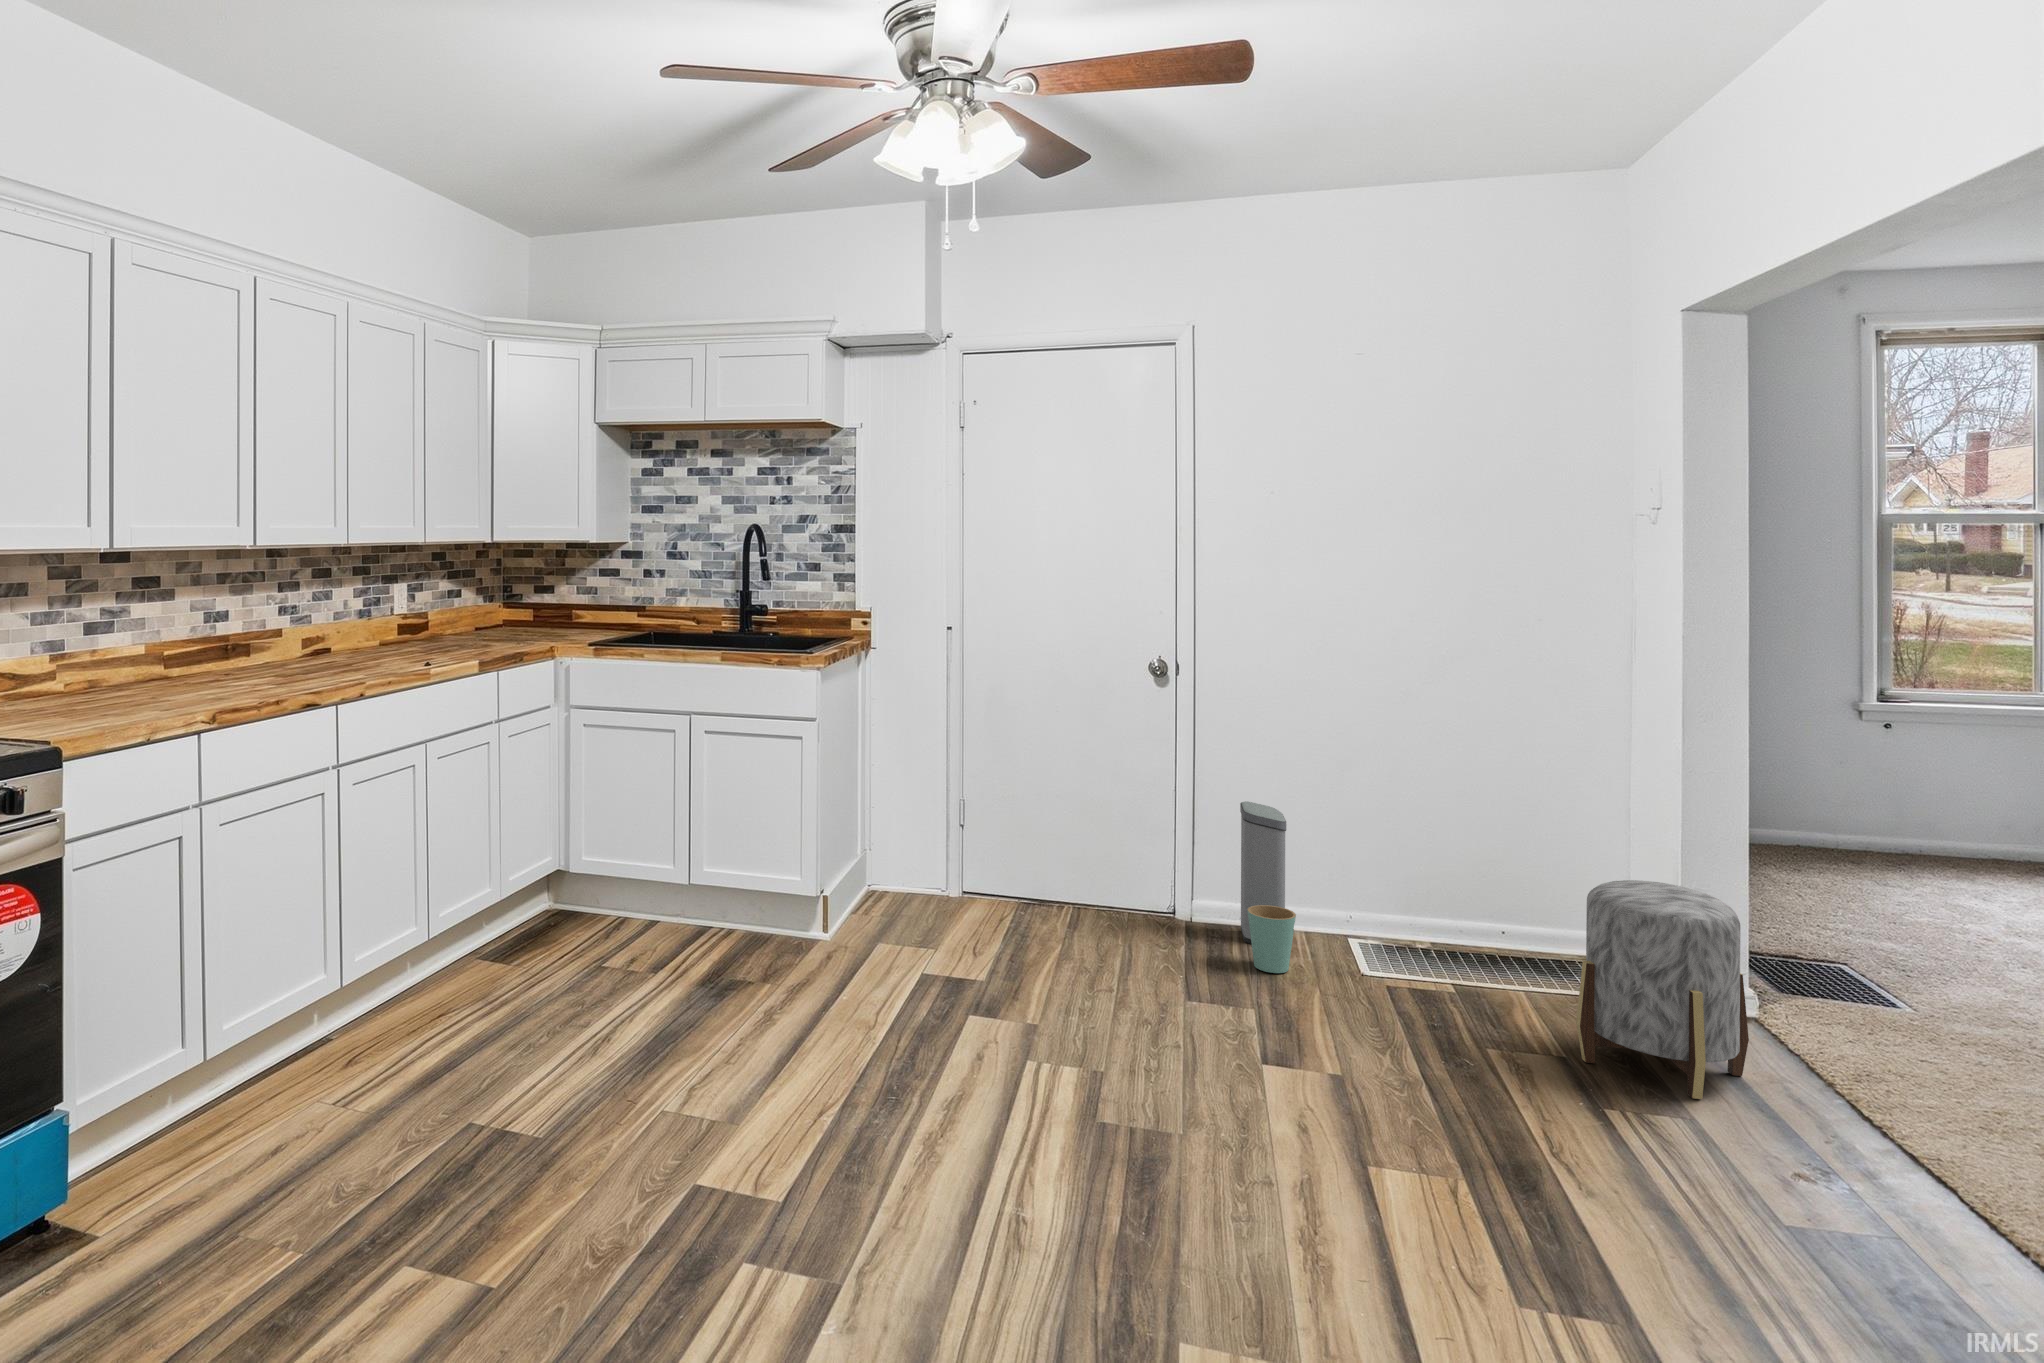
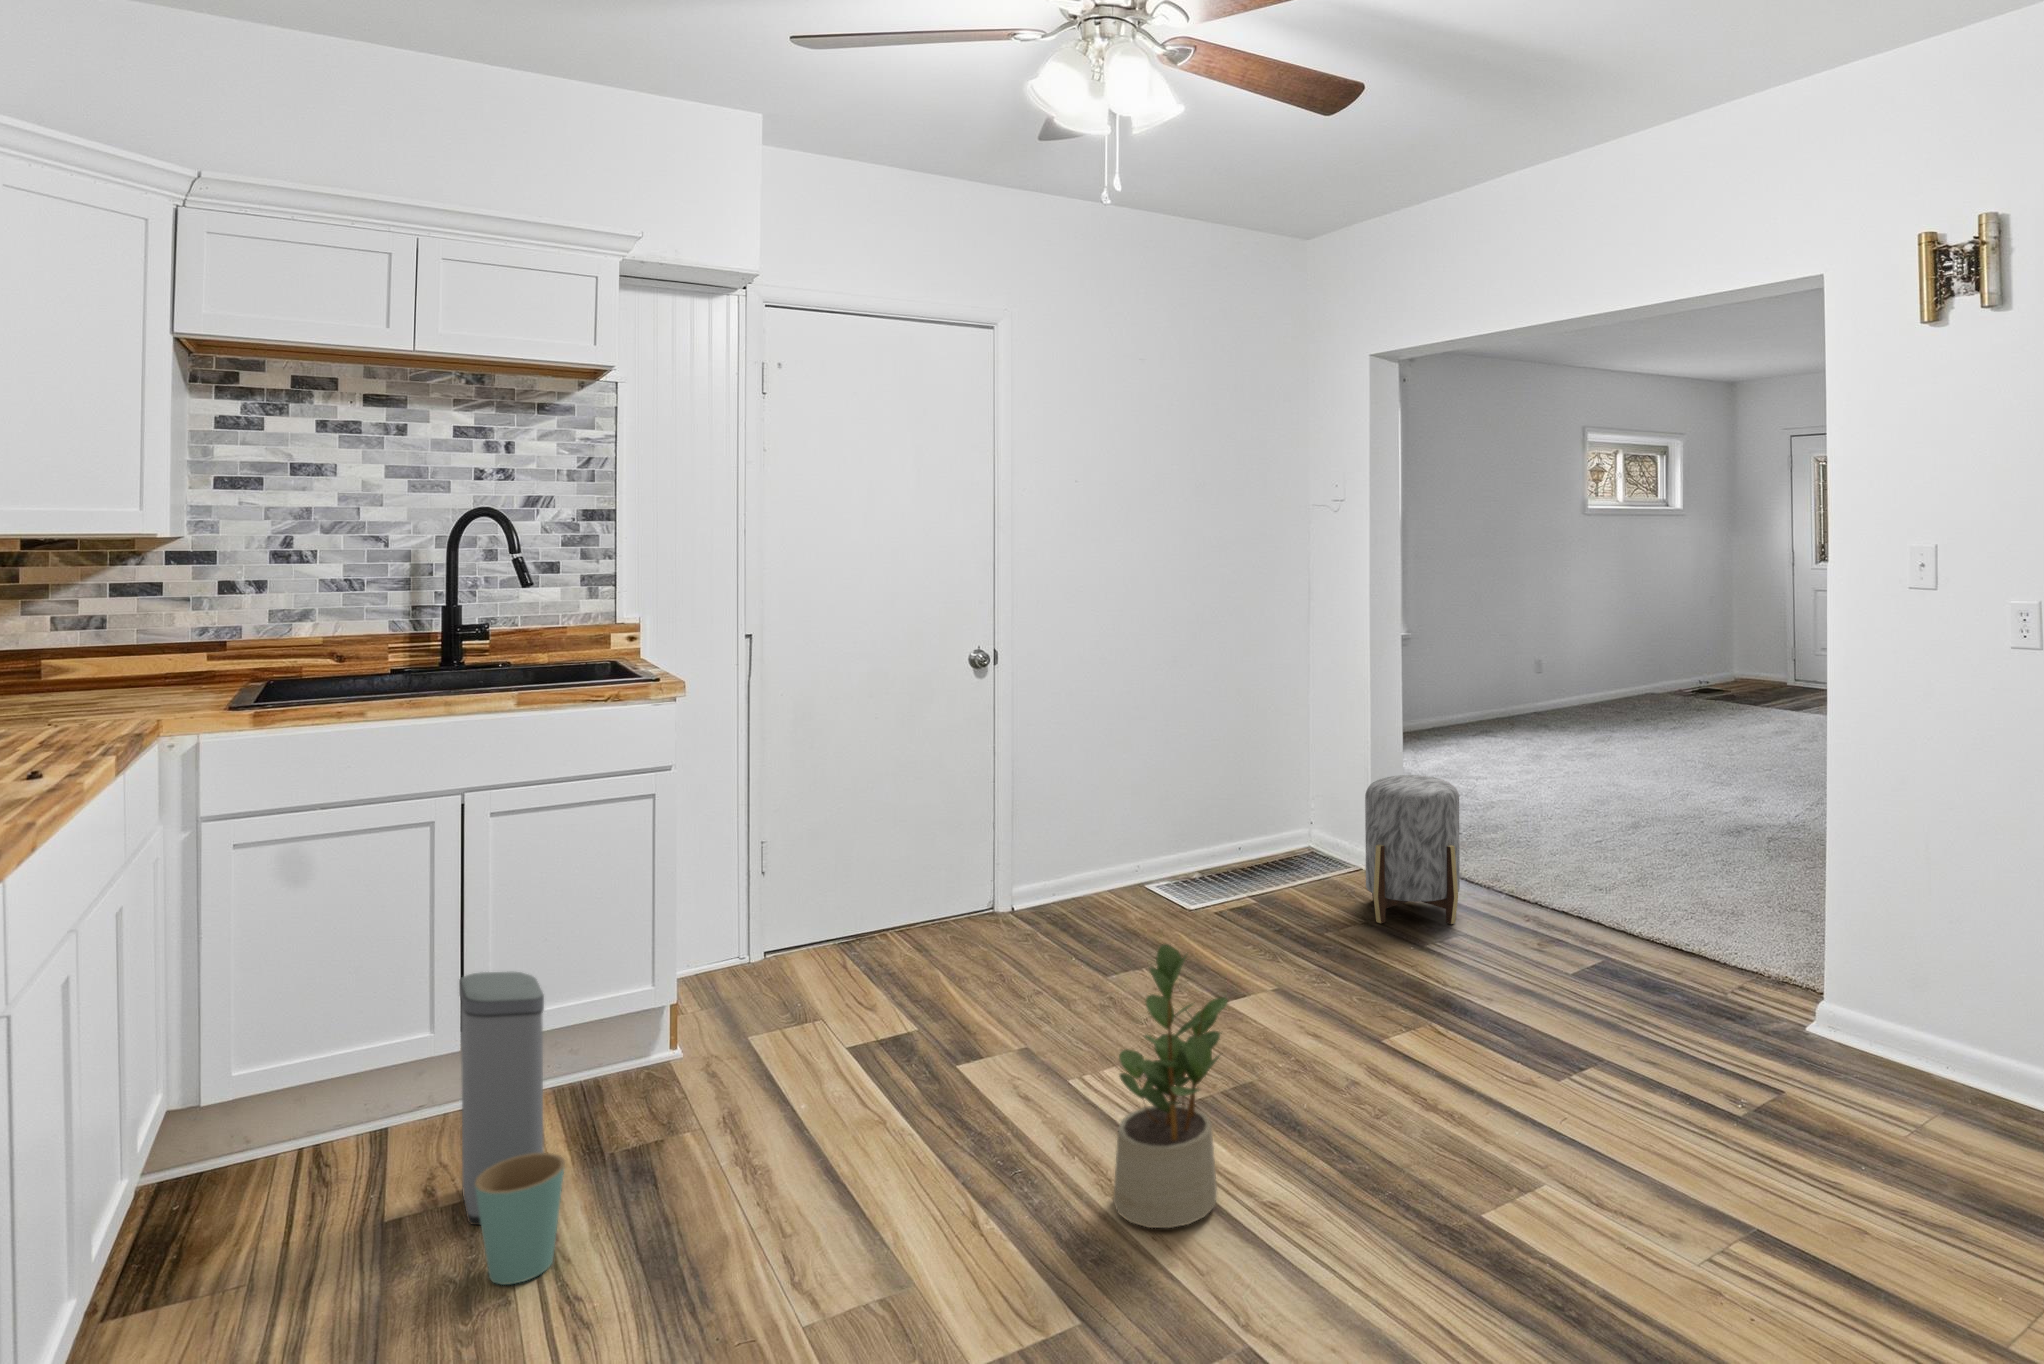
trash can: present [1240,801,1296,973] -> present [459,972,565,1284]
potted plant: none [904,935,1032,1197] -> present [1113,944,1228,1228]

